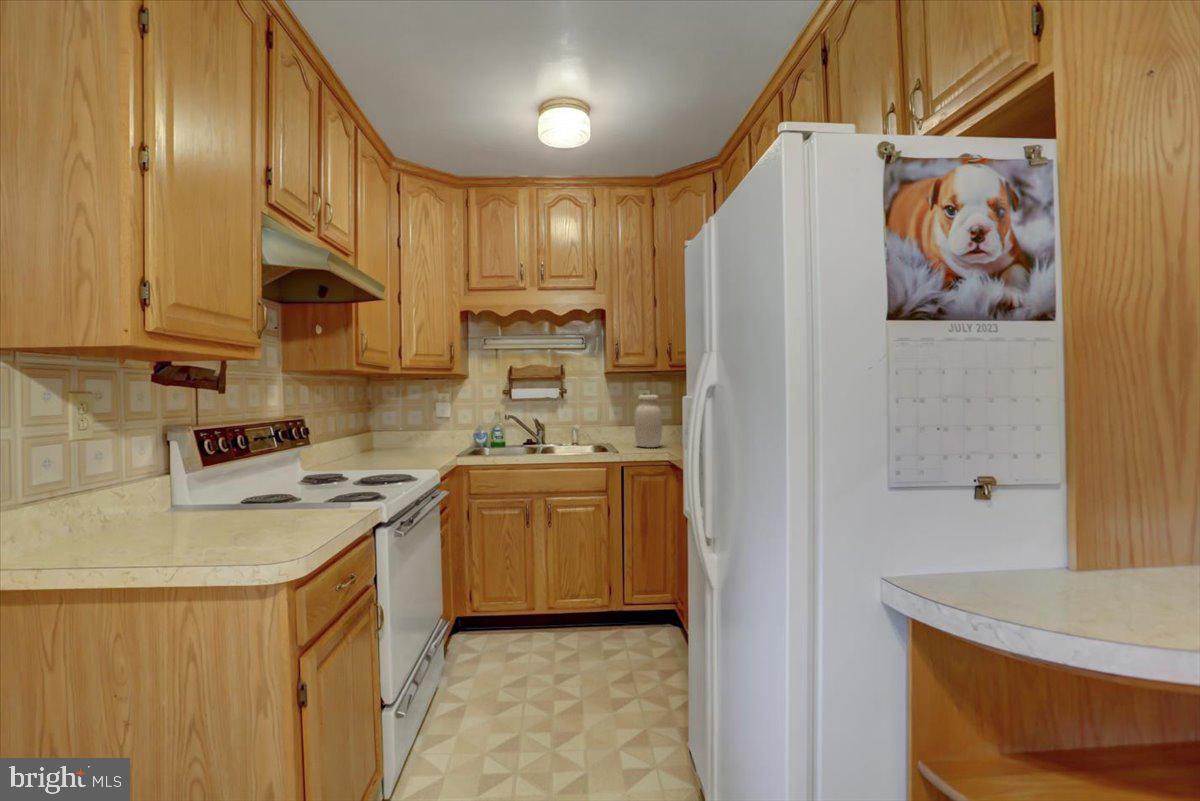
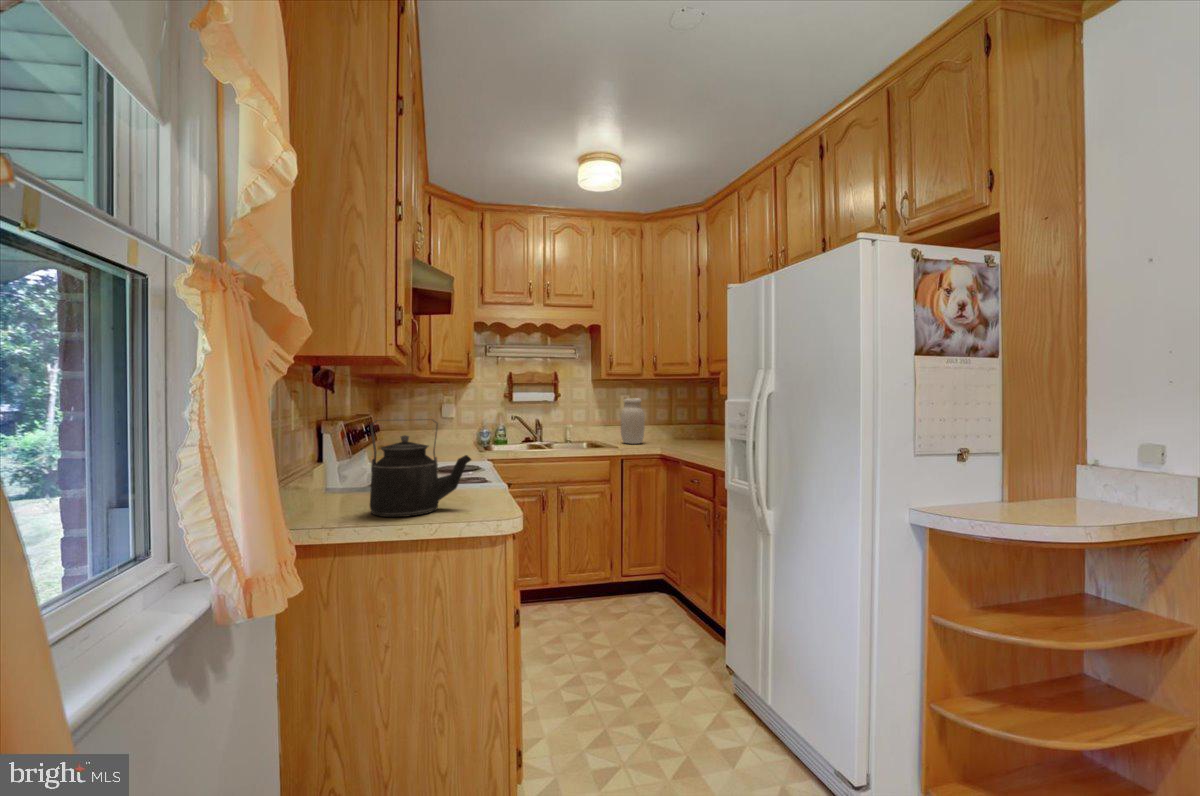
kettle: none [156,420,287,542] -> present [370,419,471,517]

